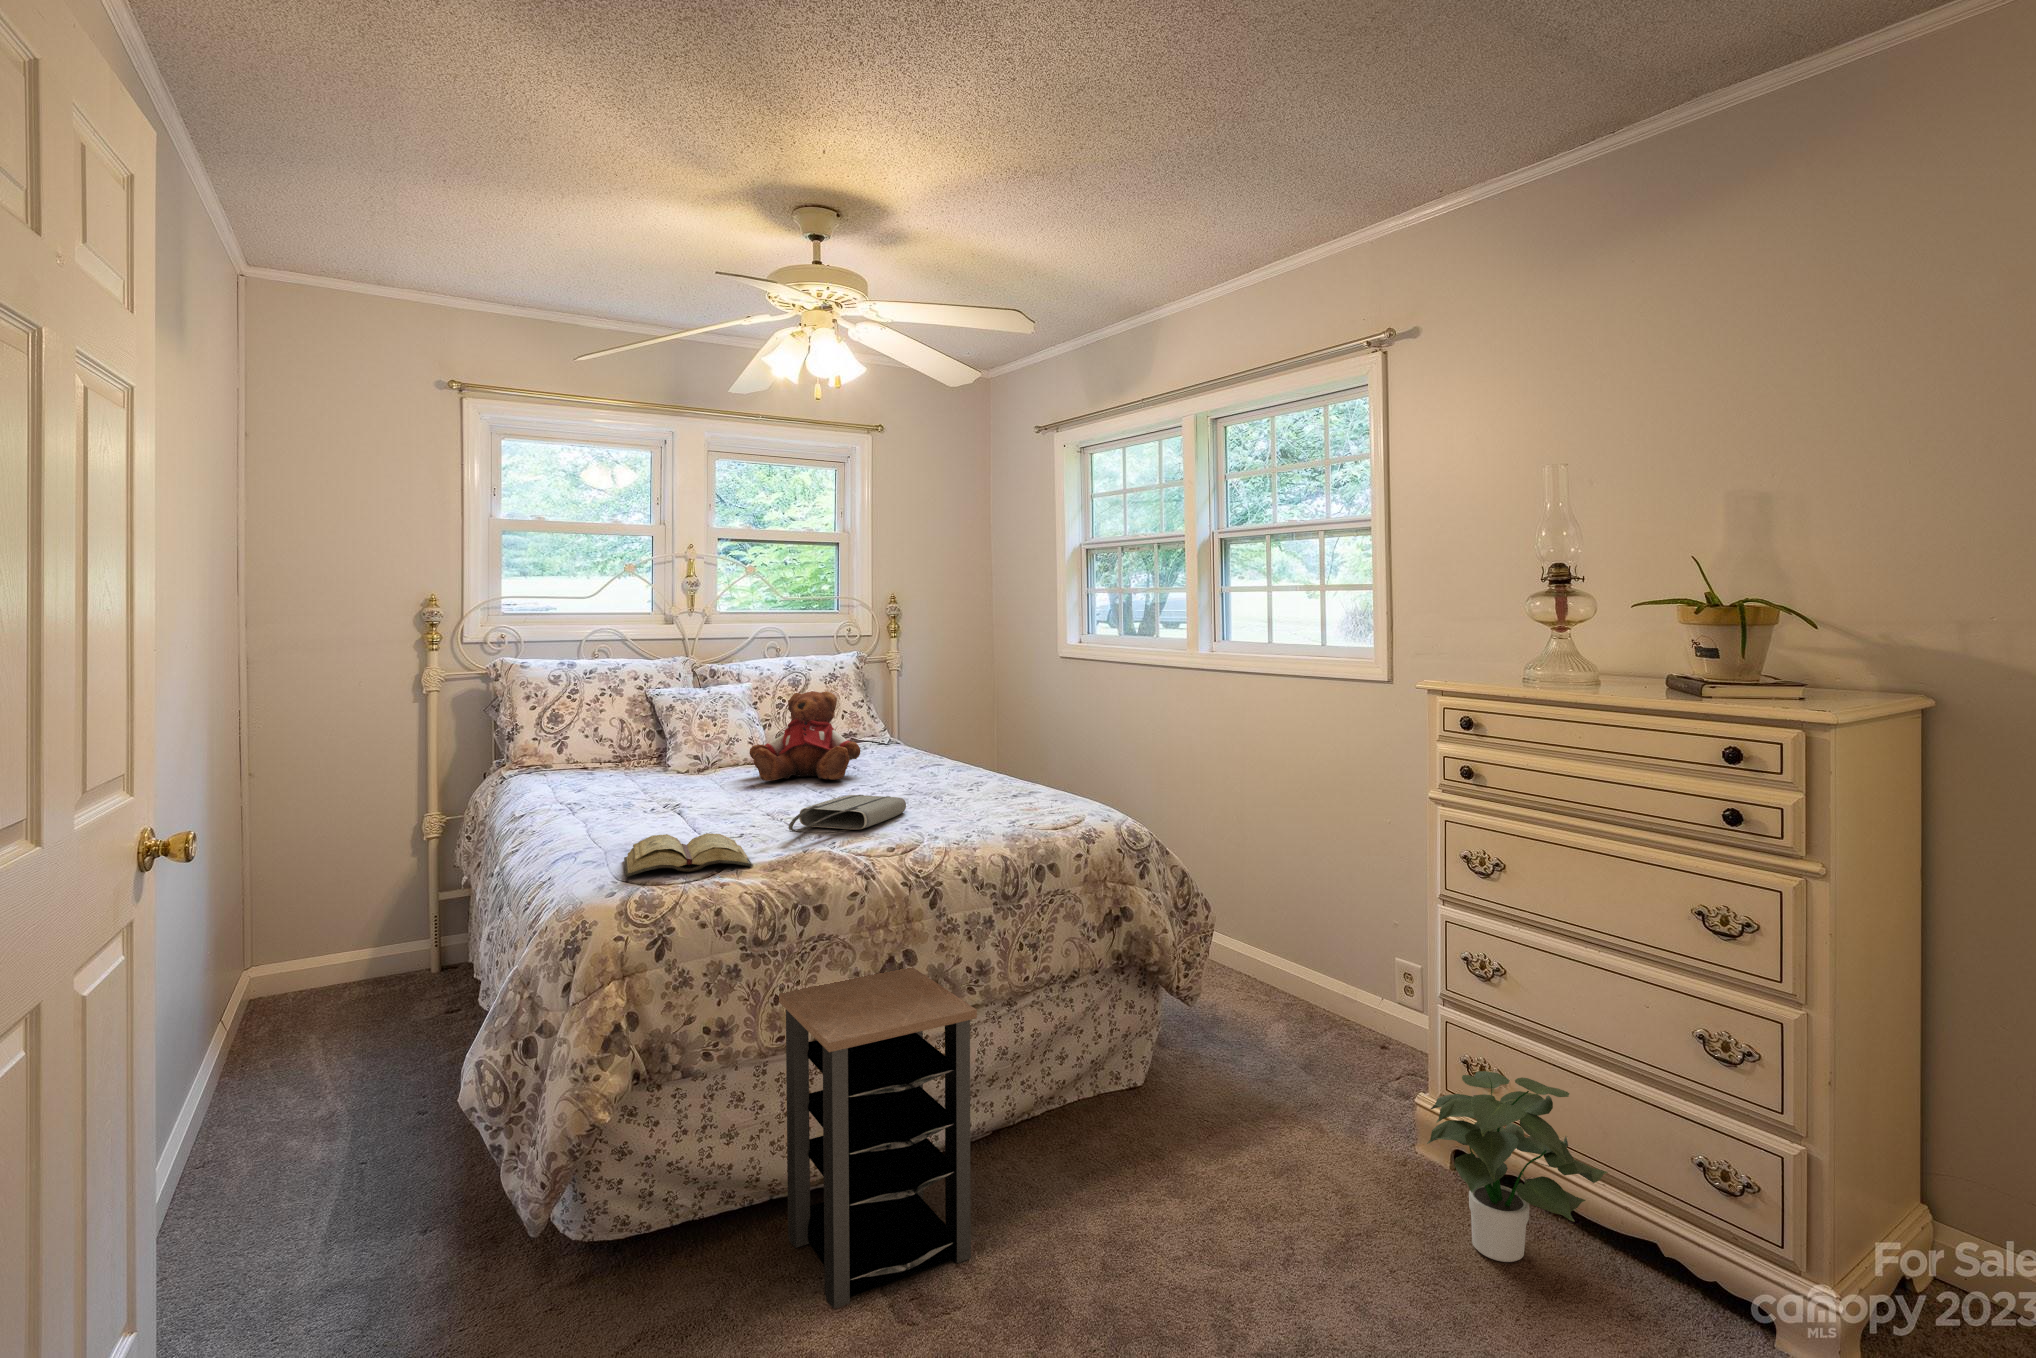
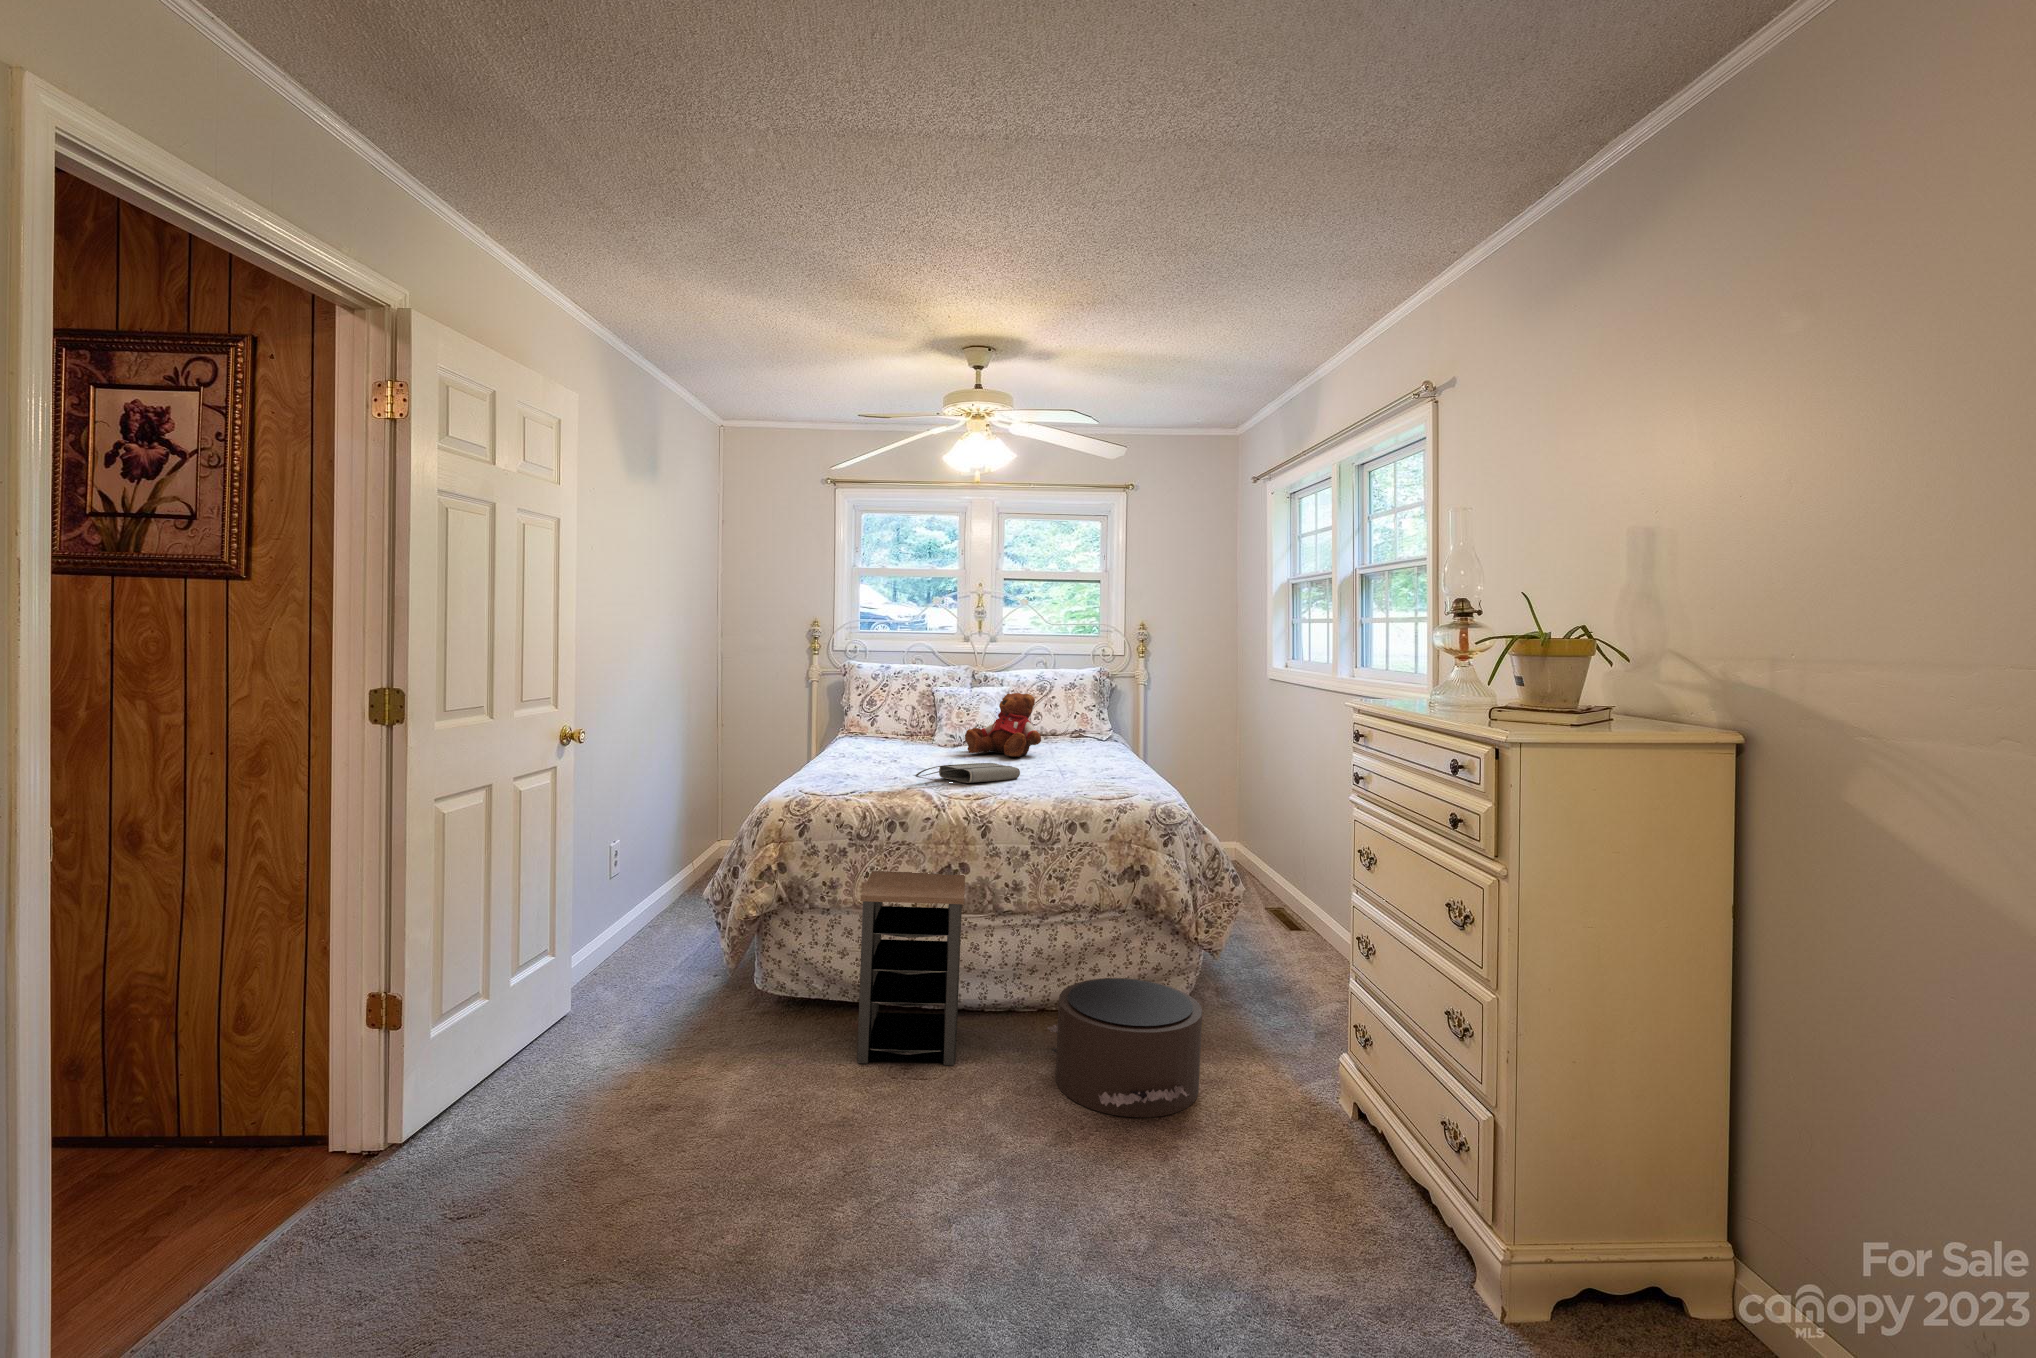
diary: present [624,833,752,877] -> none [801,768,885,792]
pouf: none [1057,1059,1314,1262] -> present [1048,978,1202,1117]
potted plant: present [1427,1071,1608,1262] -> none [1279,1026,1407,1180]

